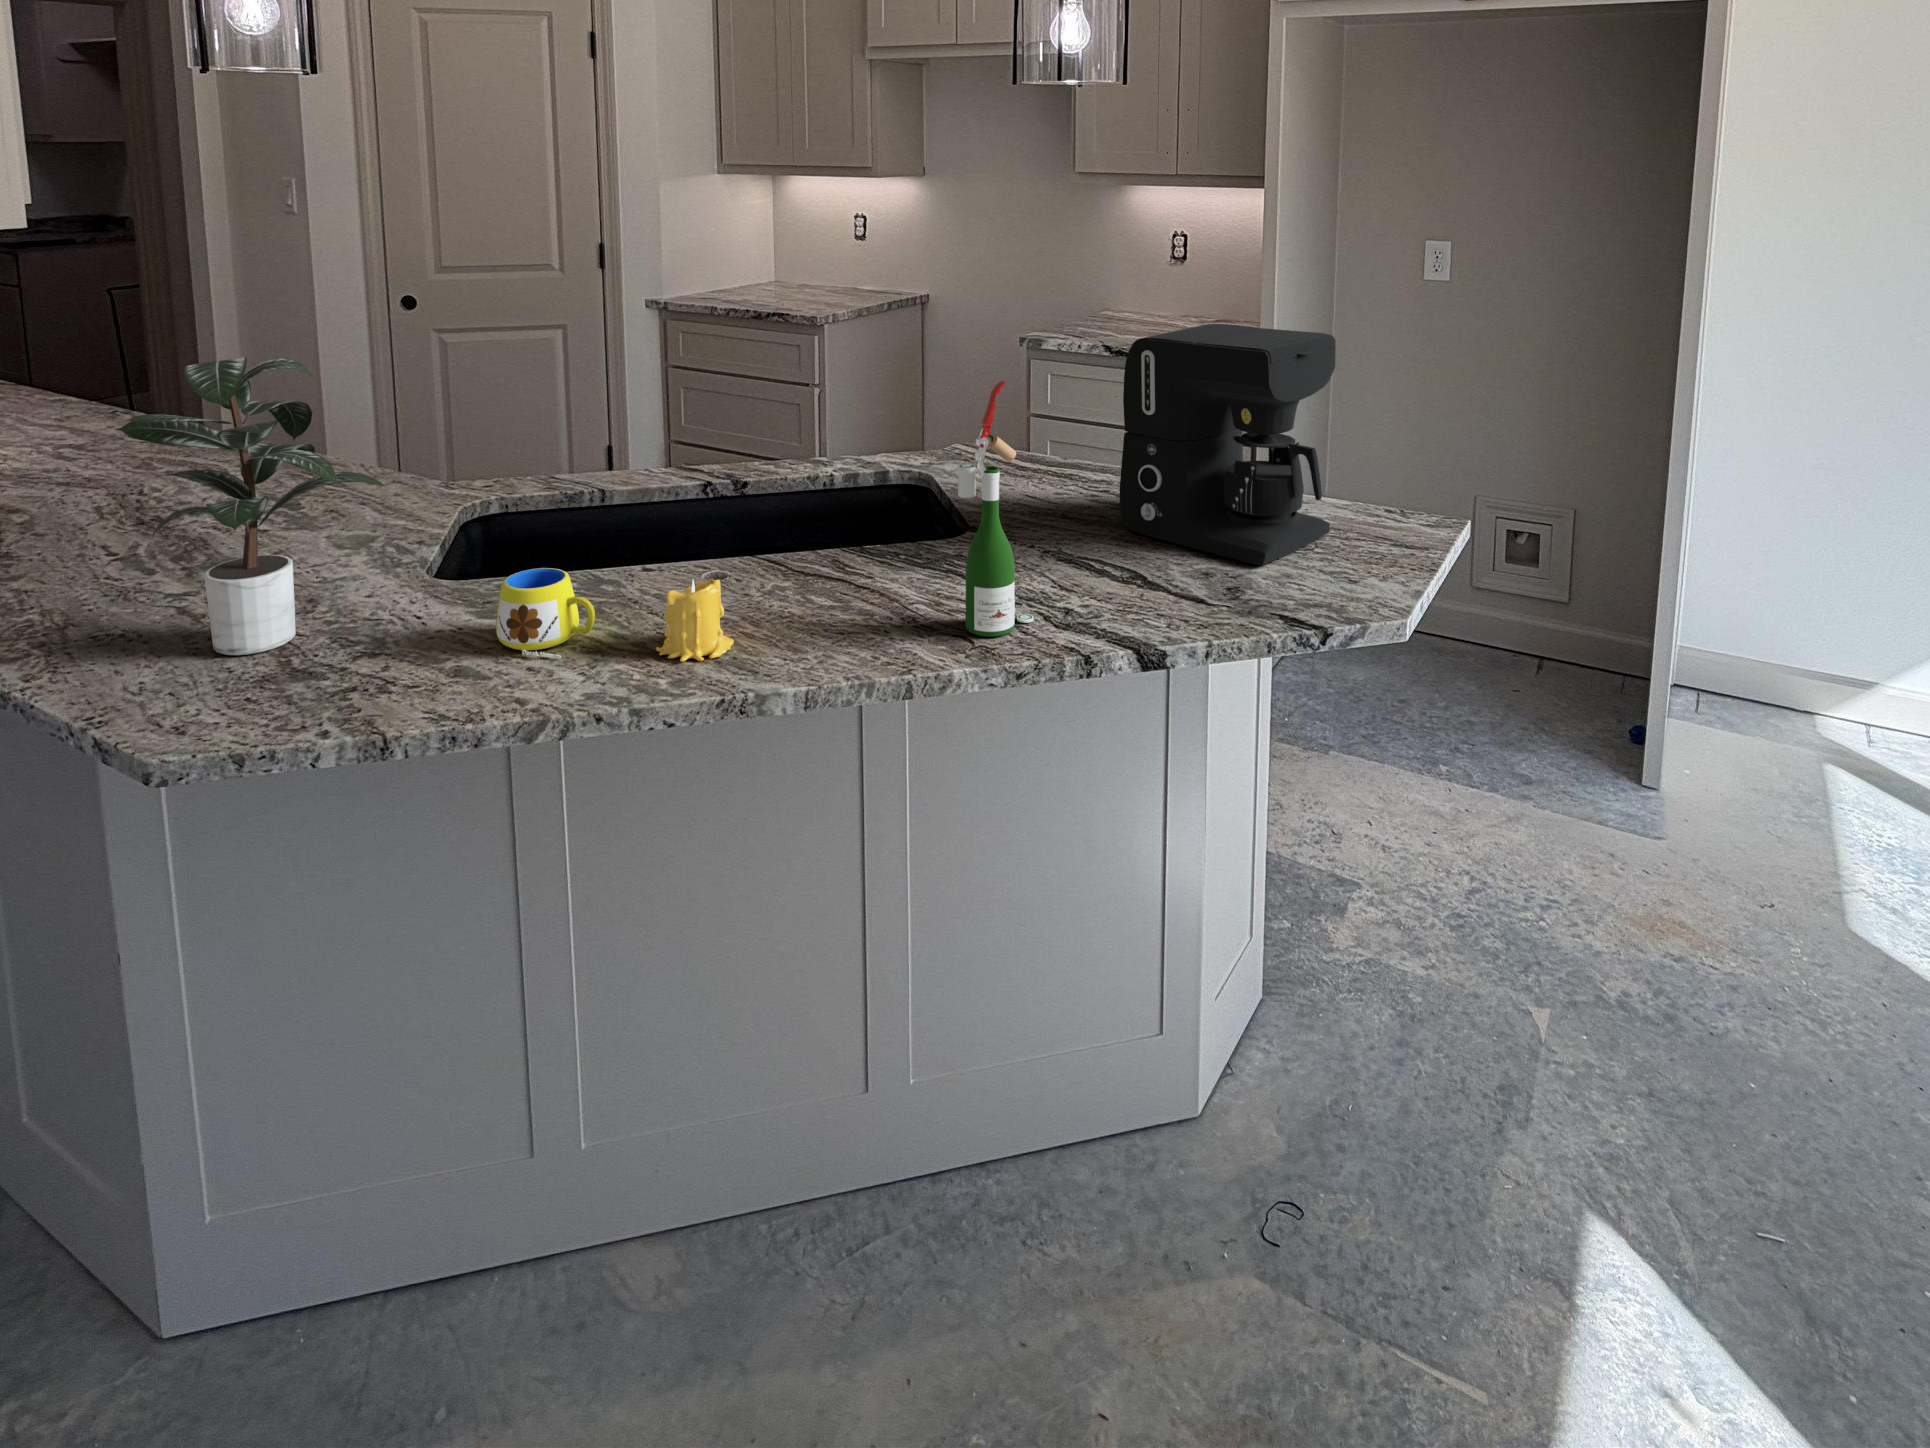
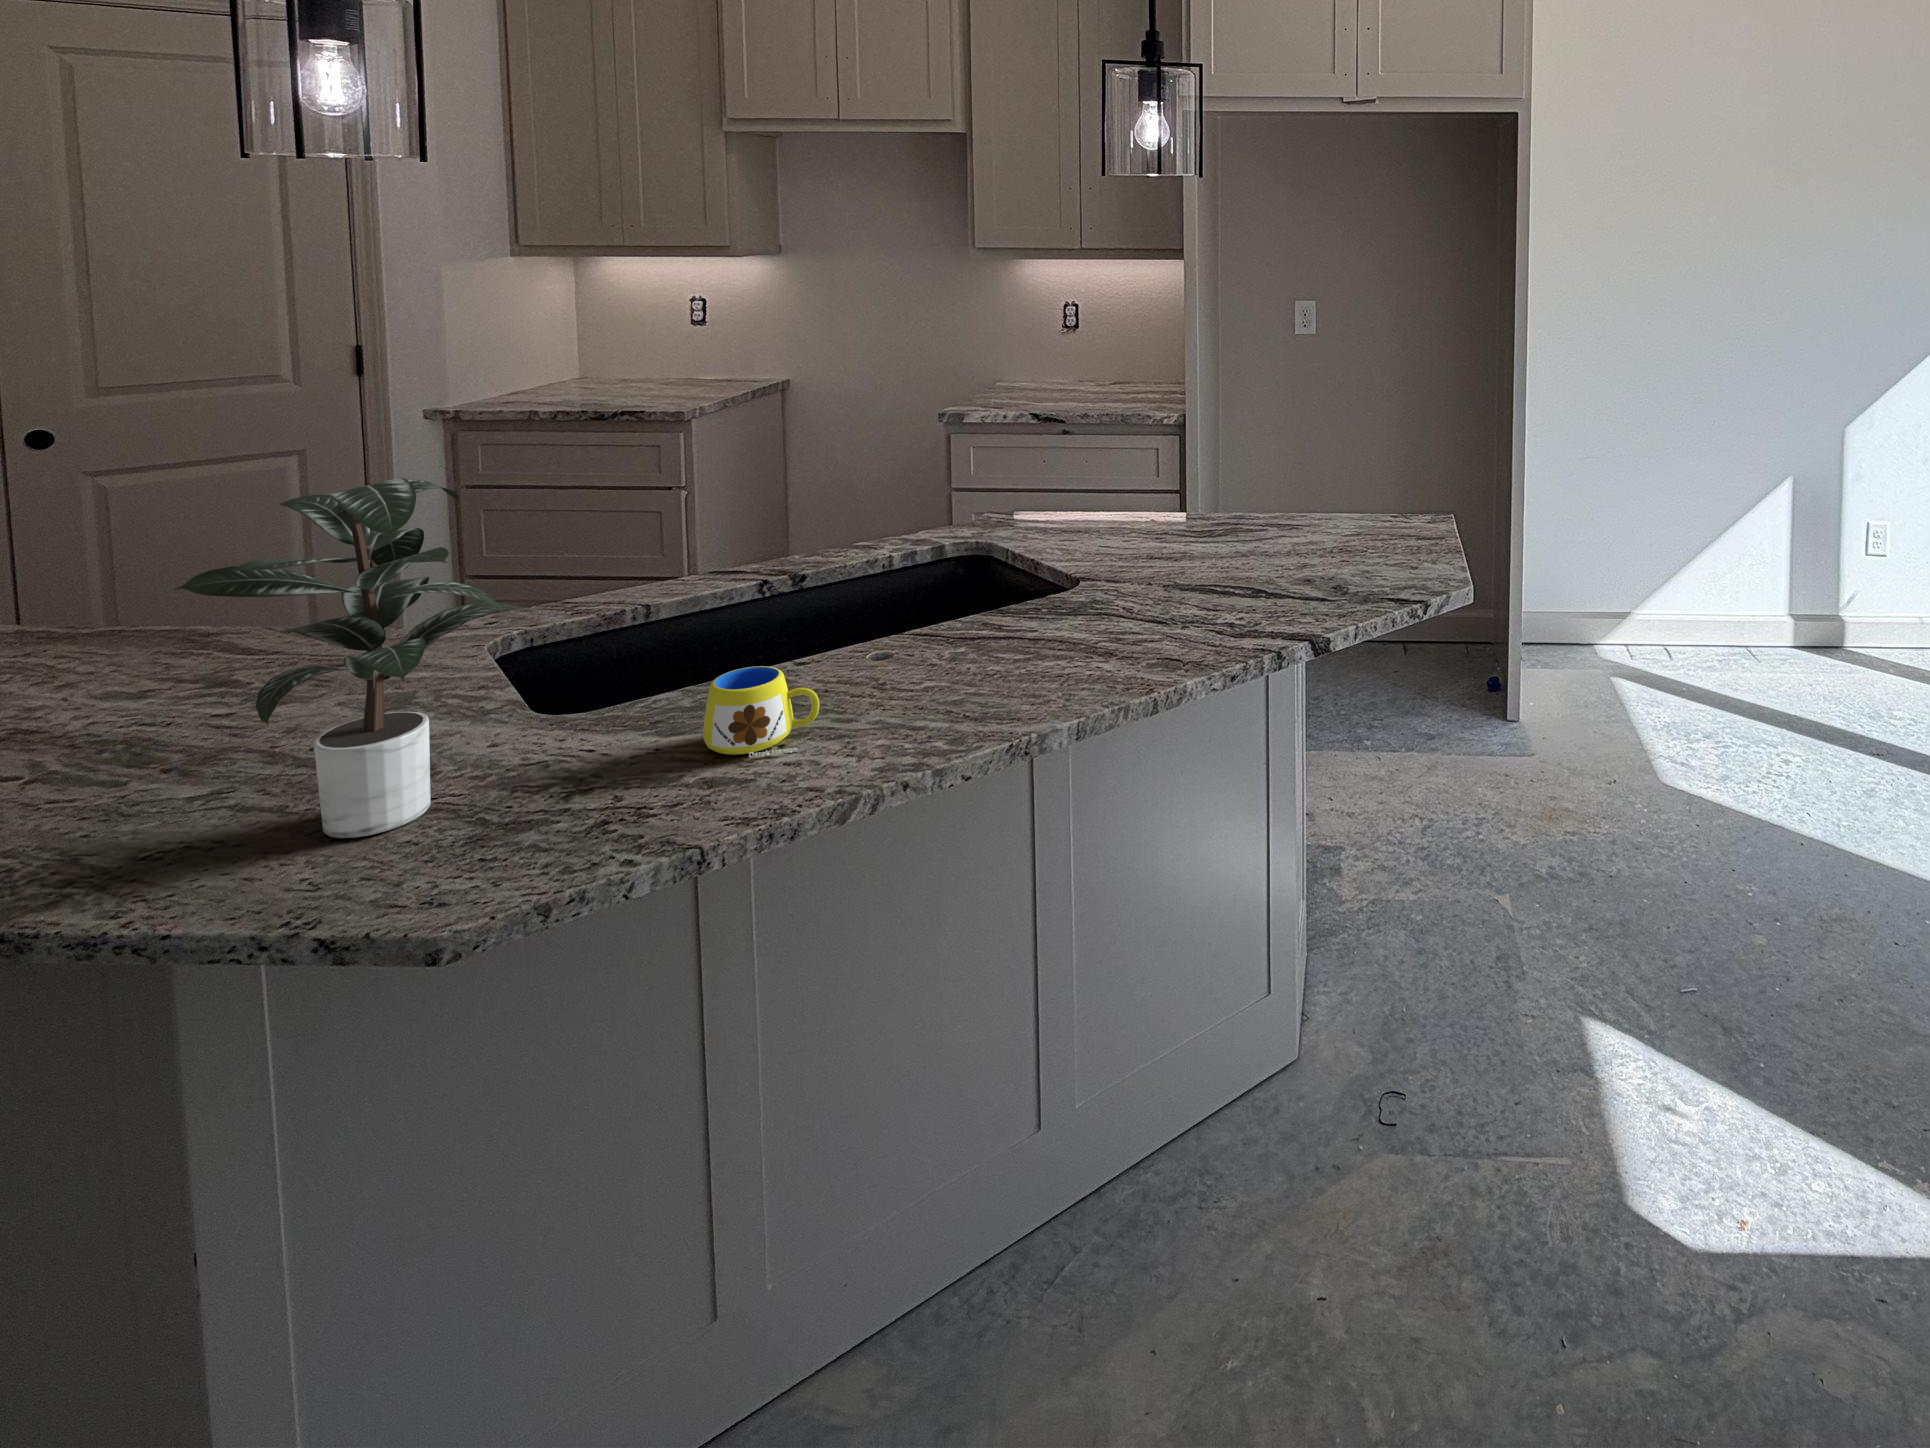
coffee maker: present [1119,324,1336,565] -> none [1206,374,1376,566]
wine bottle: present [958,381,1034,637] -> none [1148,429,1210,654]
candle: present [656,579,734,662] -> none [890,644,966,728]

